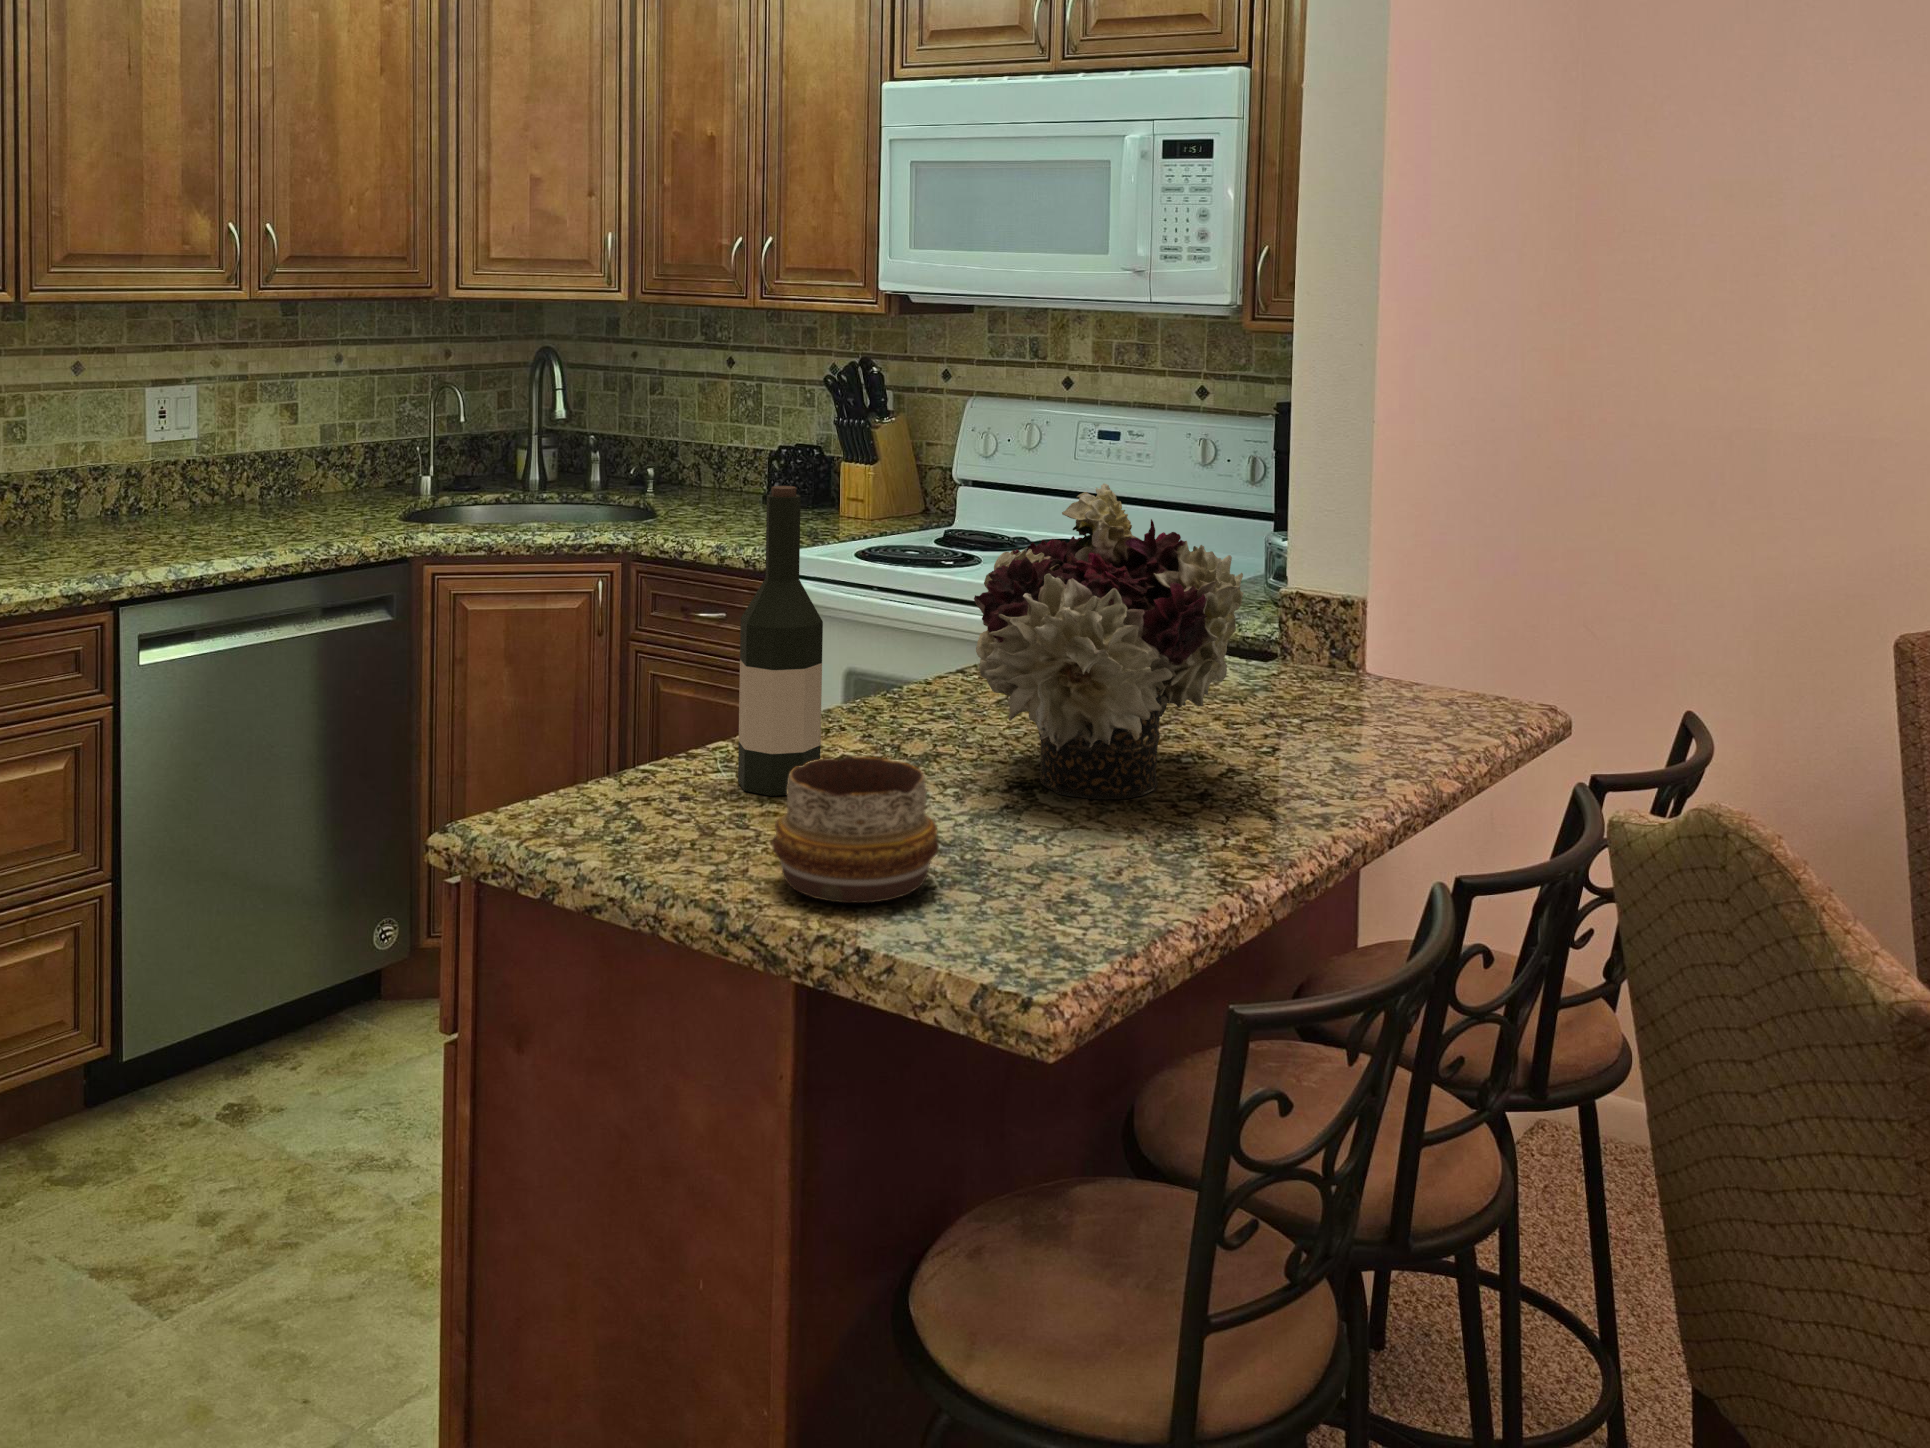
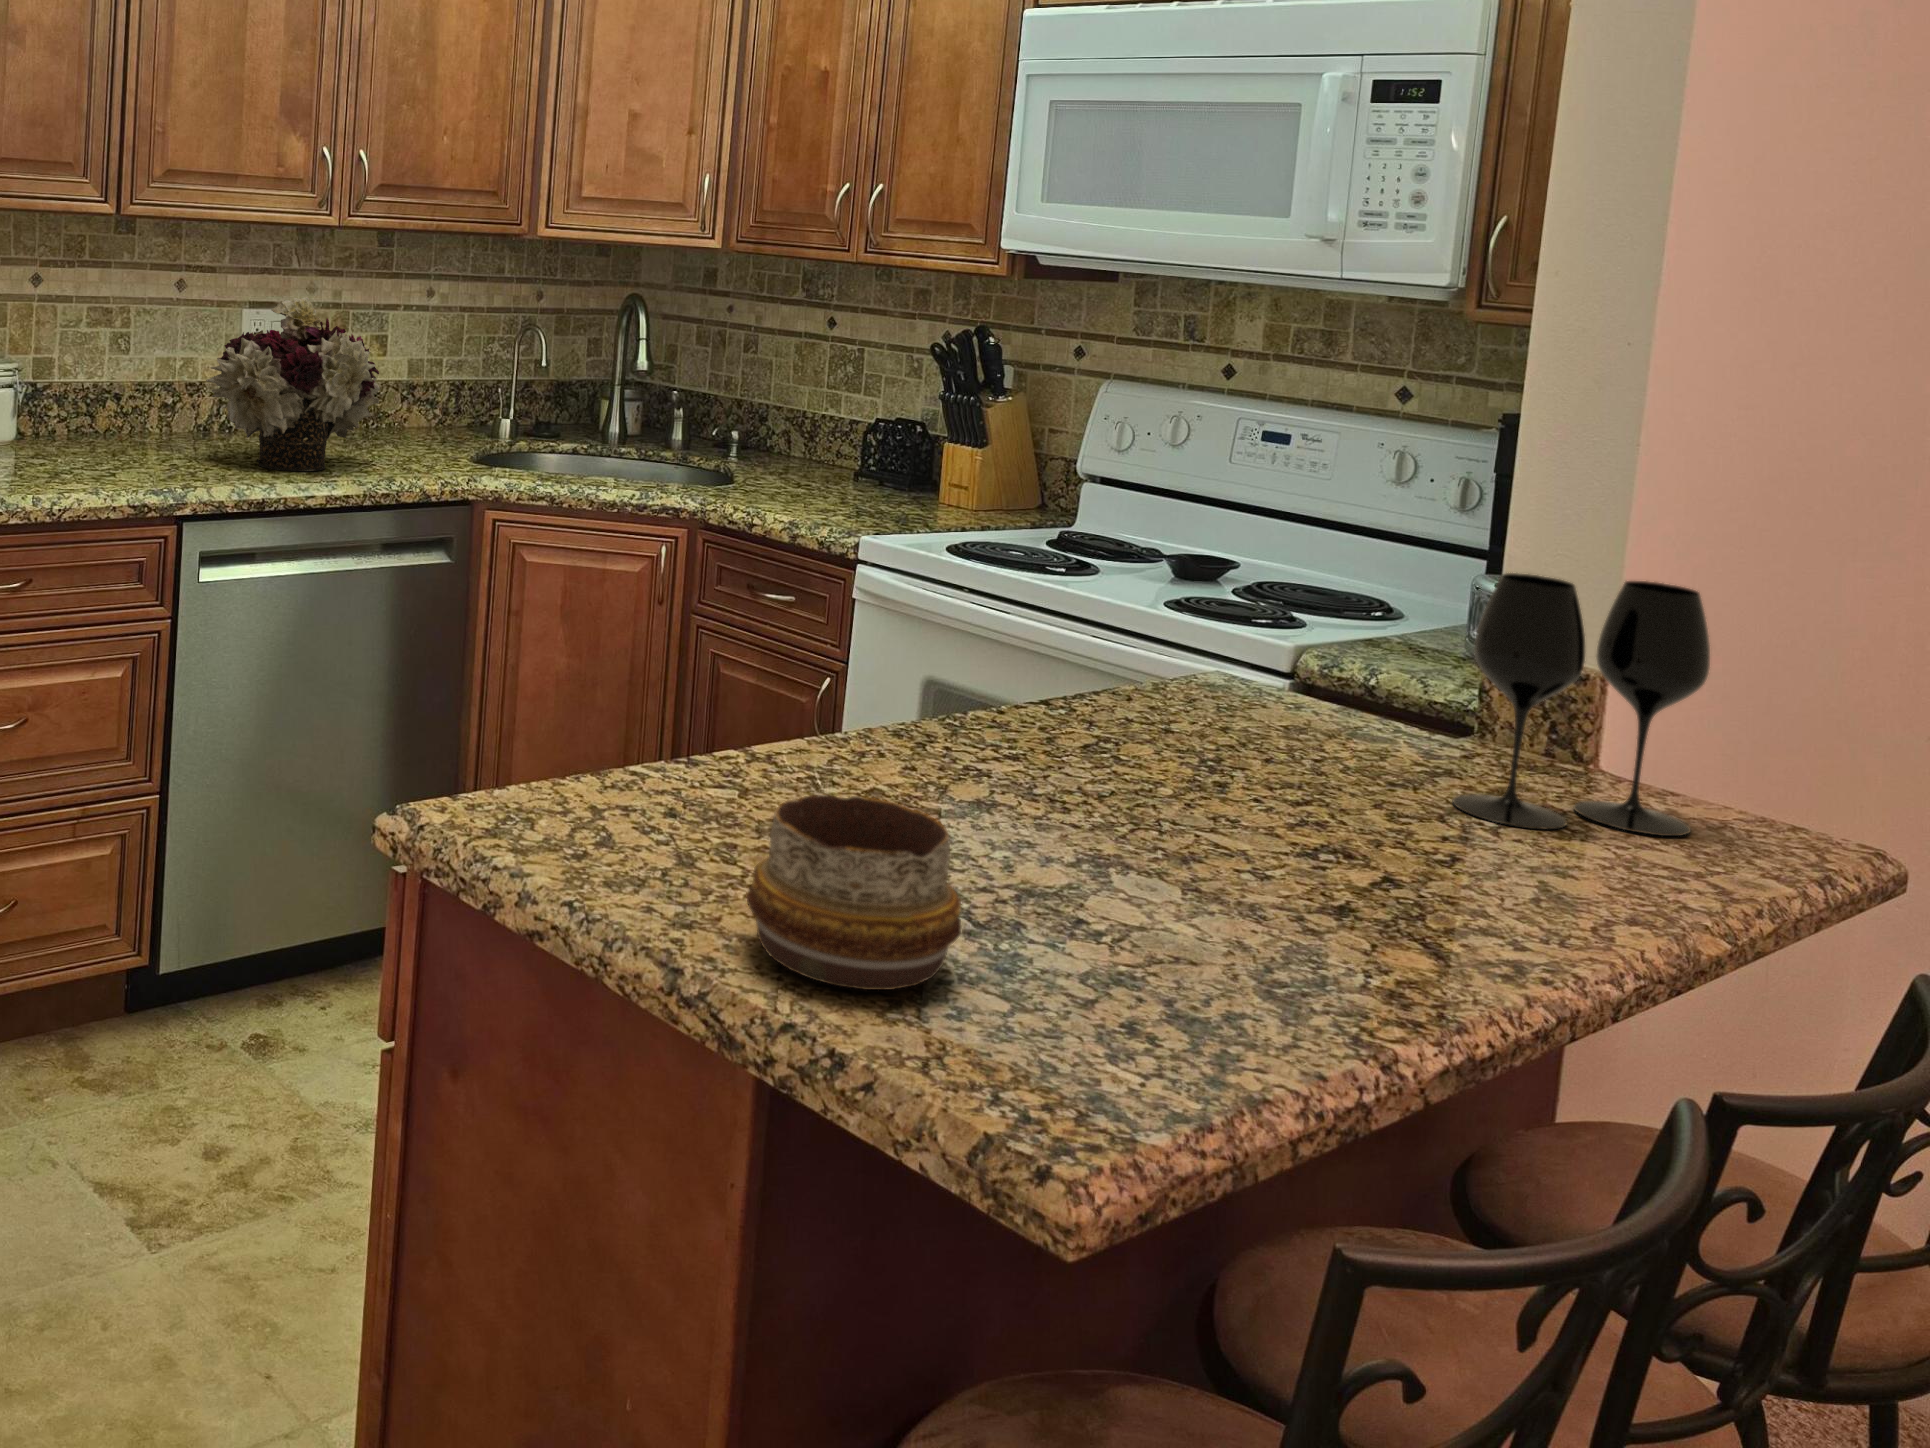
flower arrangement: present [974,483,1244,799] -> present [206,297,380,471]
wine bottle: present [738,486,823,796] -> none [741,452,857,827]
wine glass: none [1271,526,1436,724] -> present [1453,573,1710,836]

